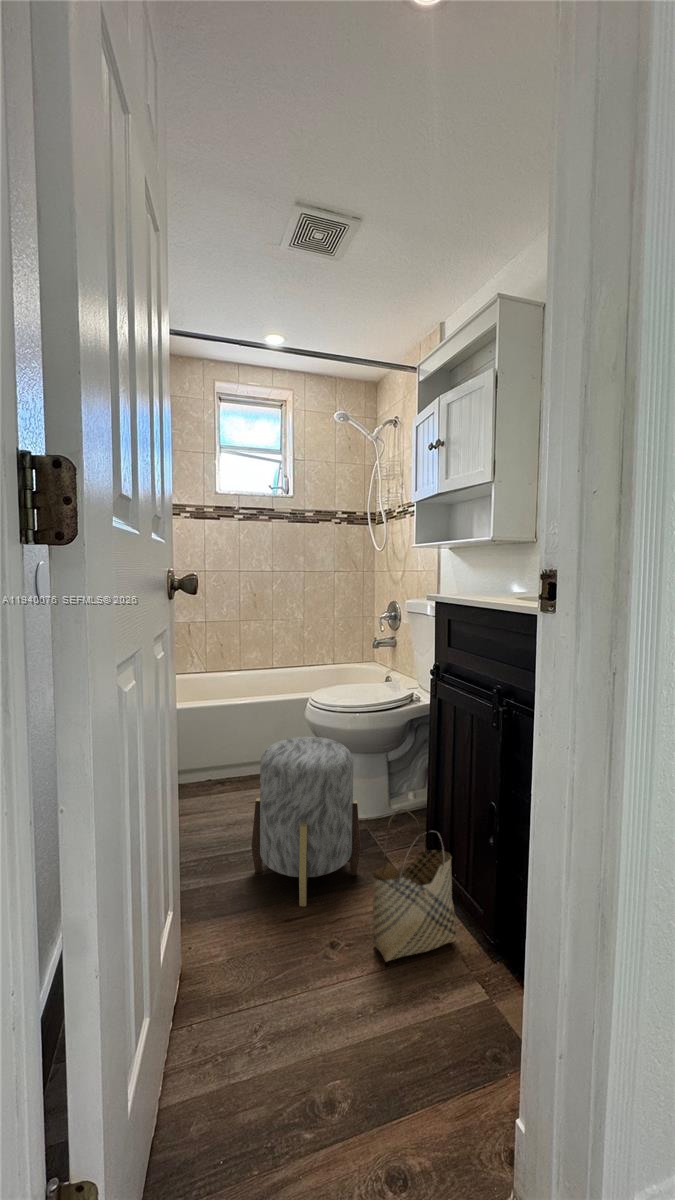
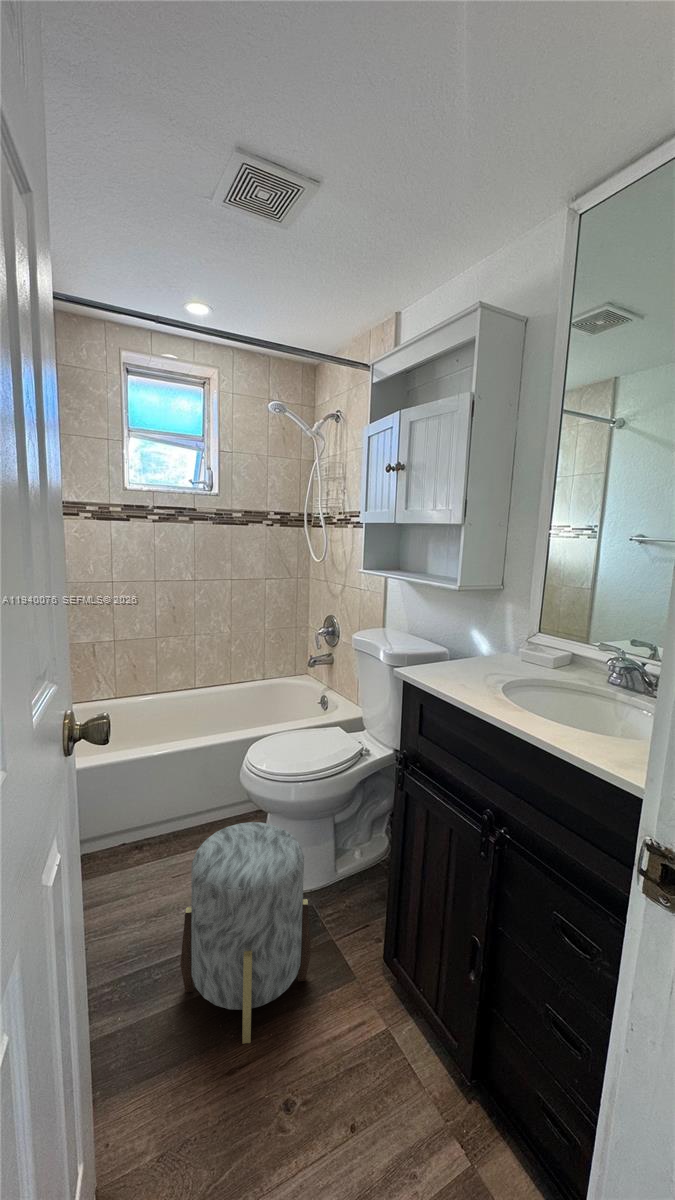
woven basket: present [372,809,456,962] -> none [334,934,428,1130]

